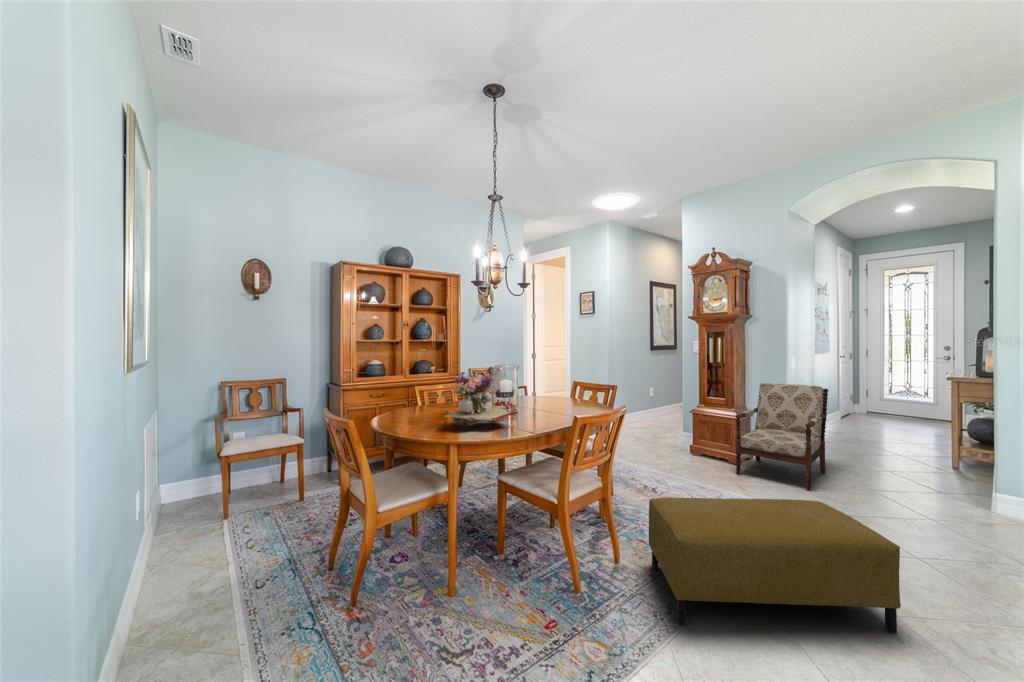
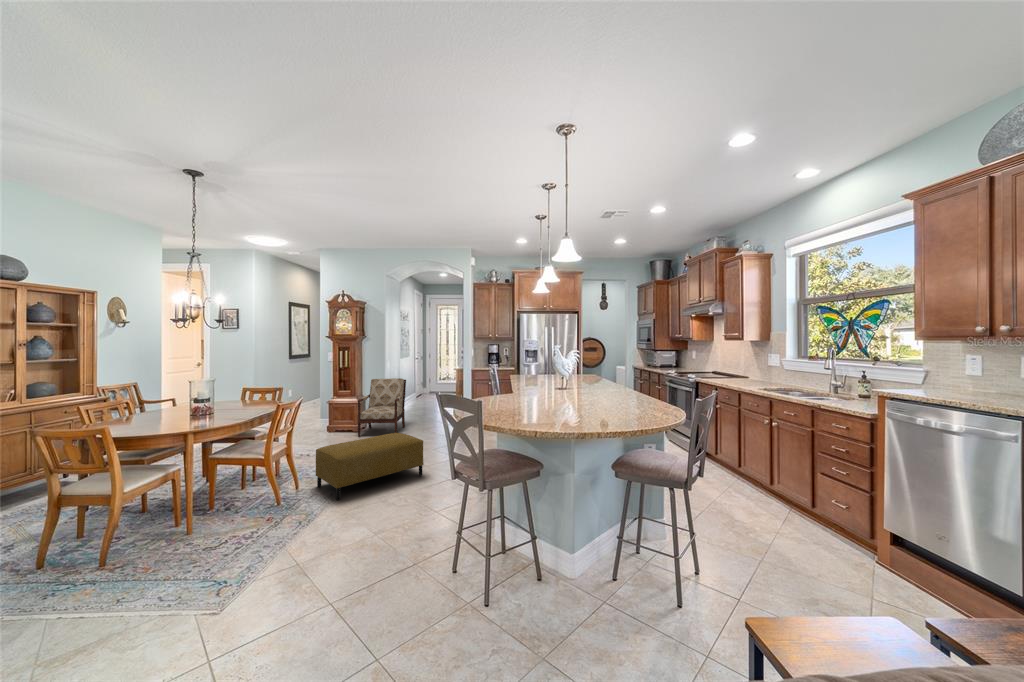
flower arrangement: present [445,367,511,425] -> none [165,381,223,425]

